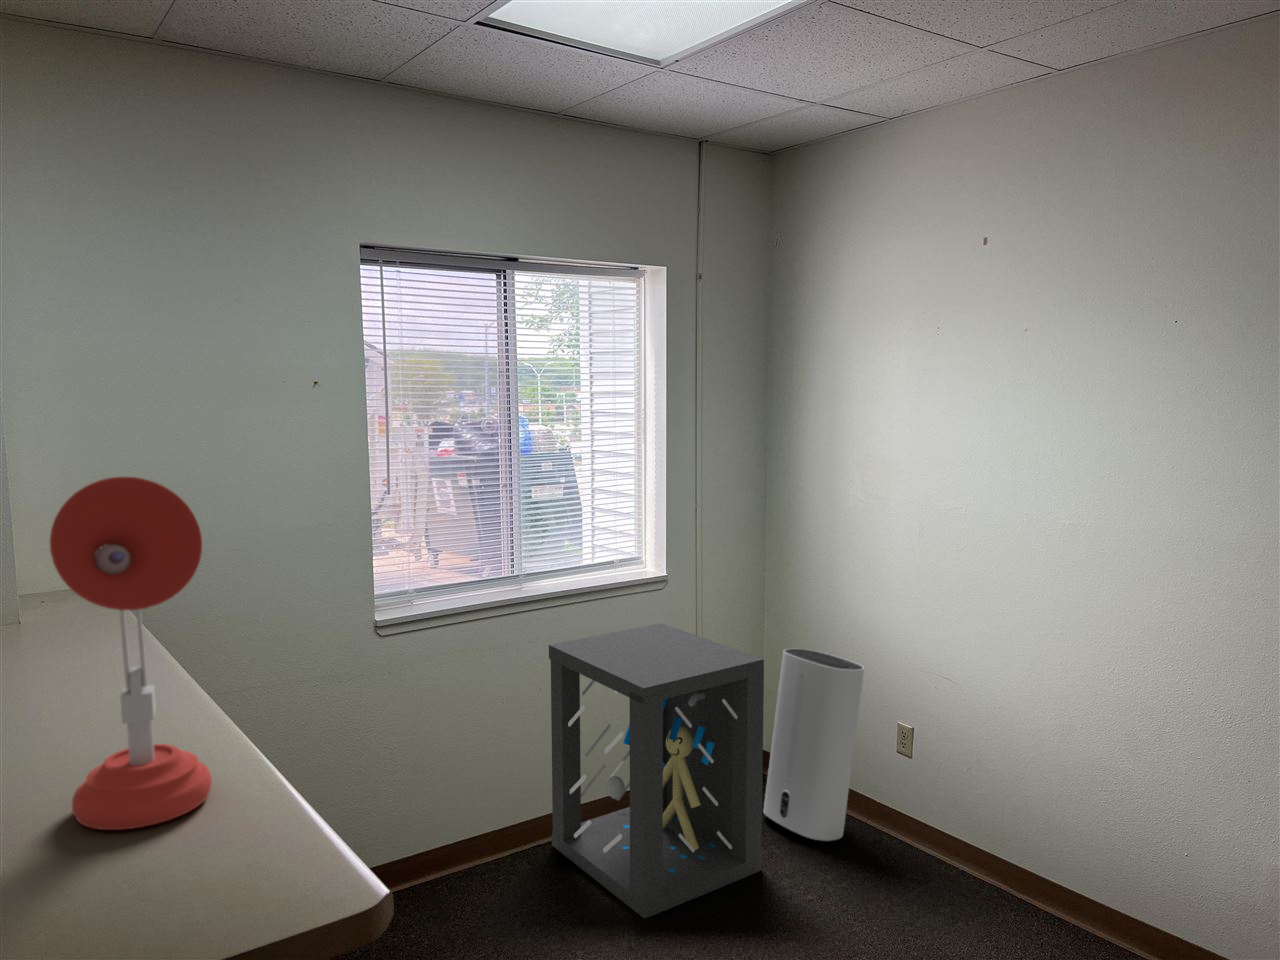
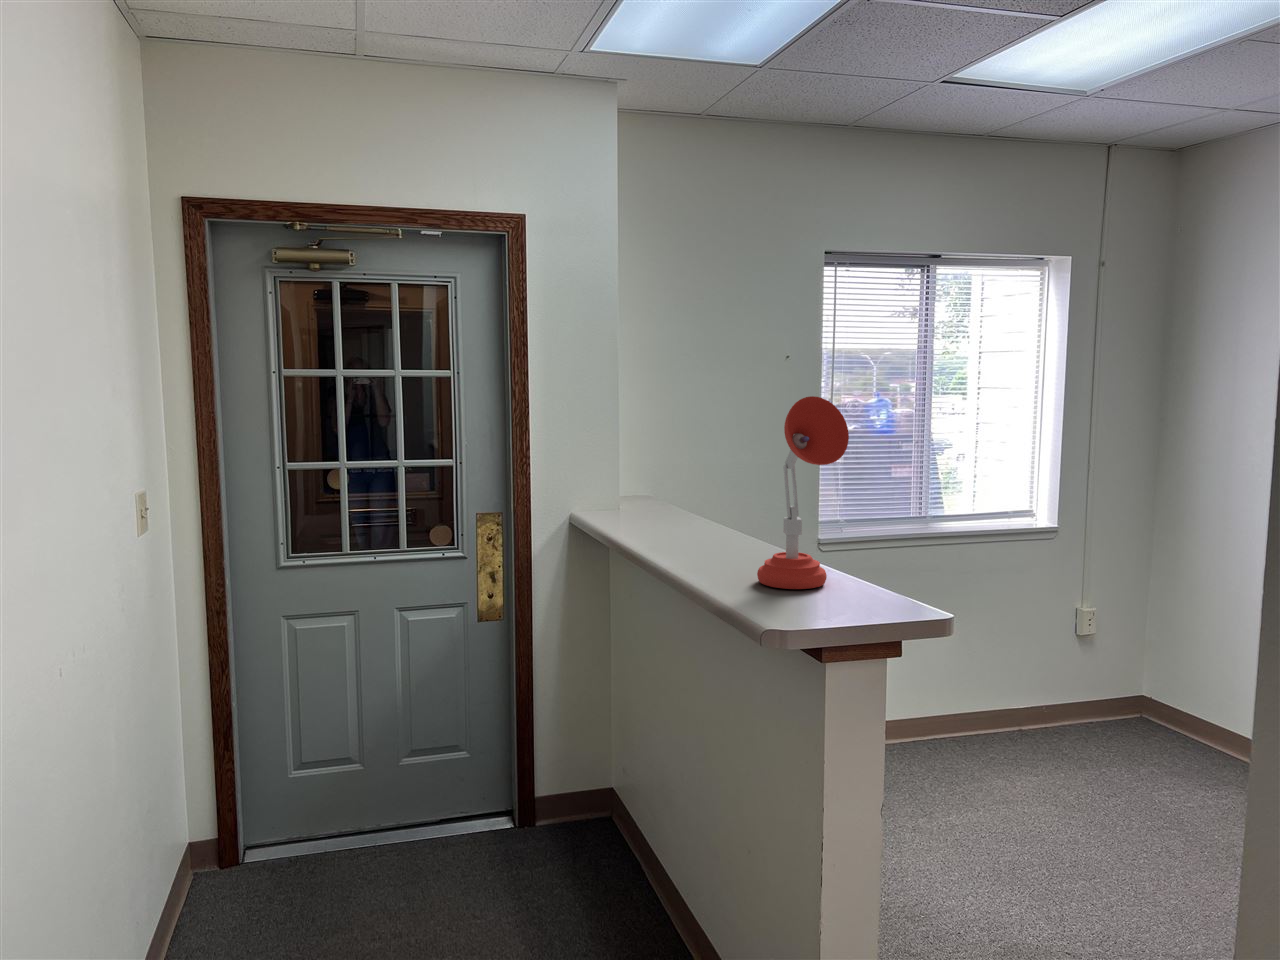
storage cabinet: present [549,623,764,919] -> none [947,566,1152,796]
air purifier: present [764,649,864,841] -> none [1142,598,1252,768]

